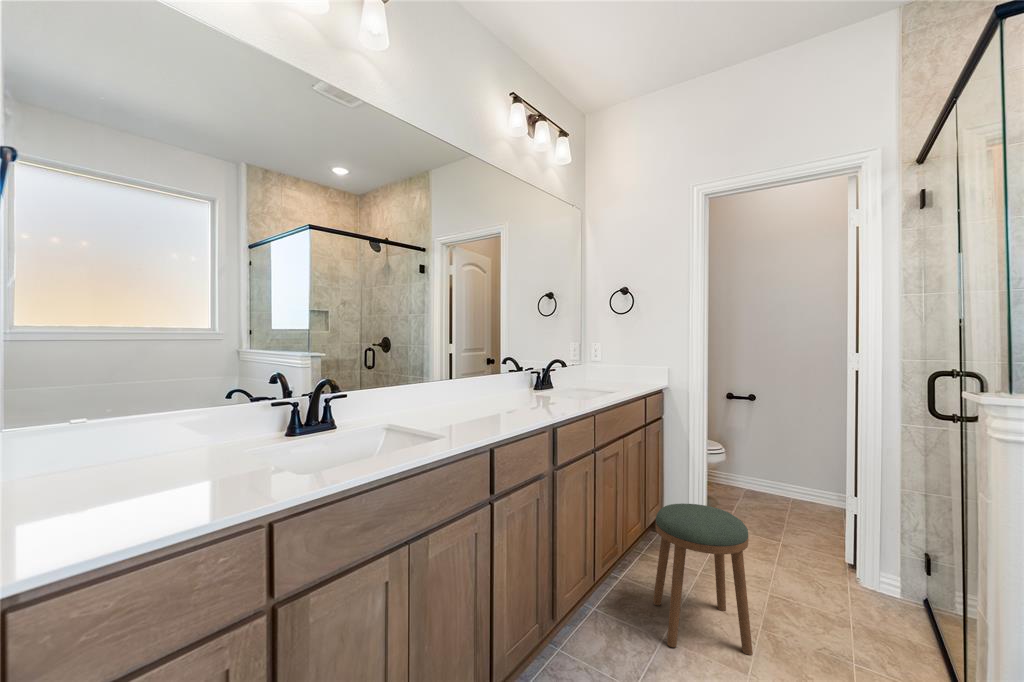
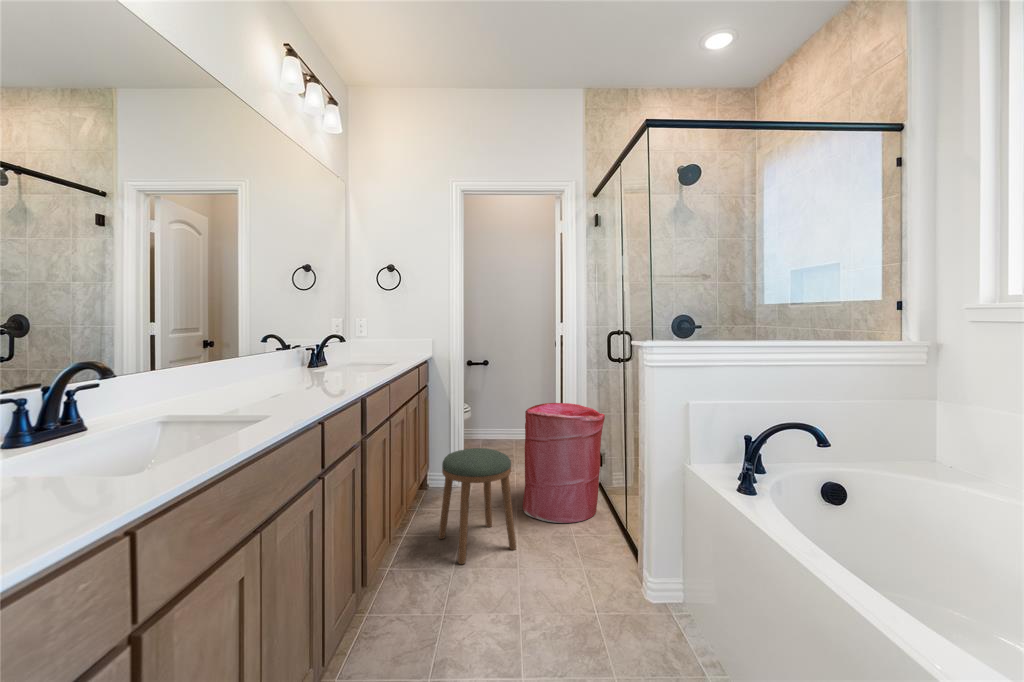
laundry hamper: none [778,462,925,651] -> present [523,403,605,523]

